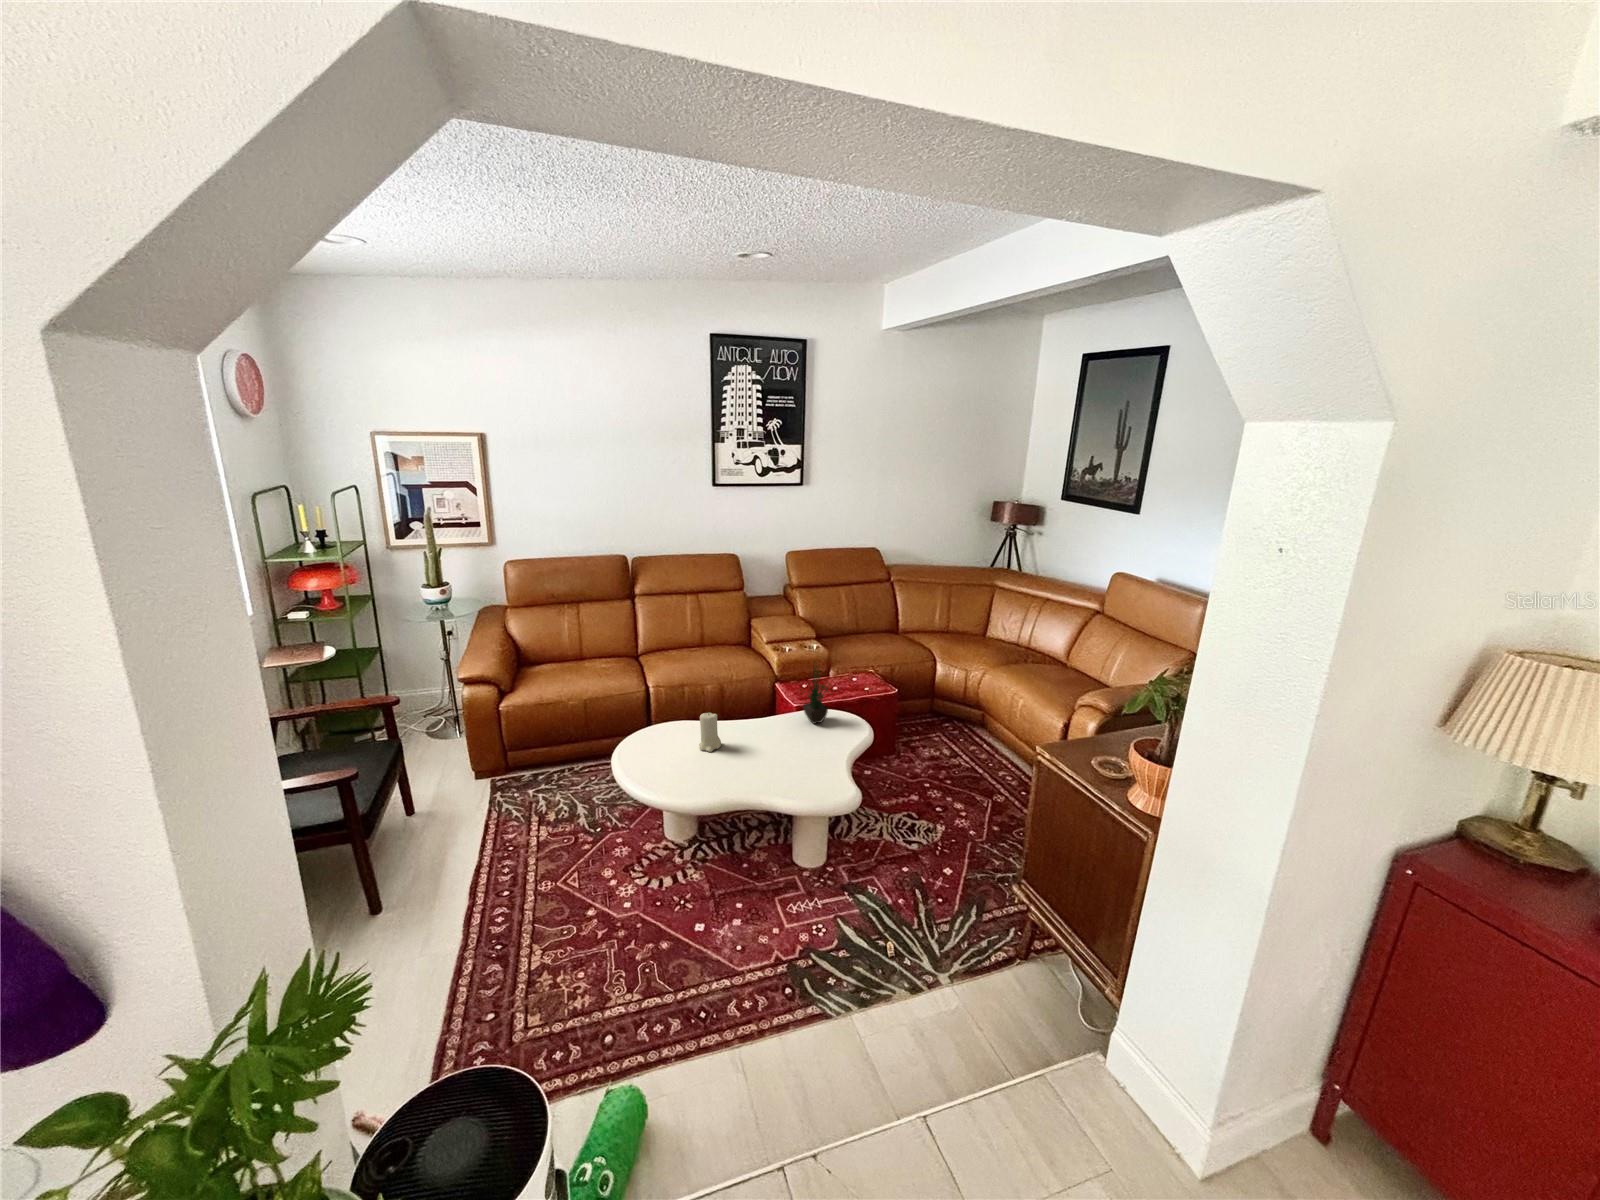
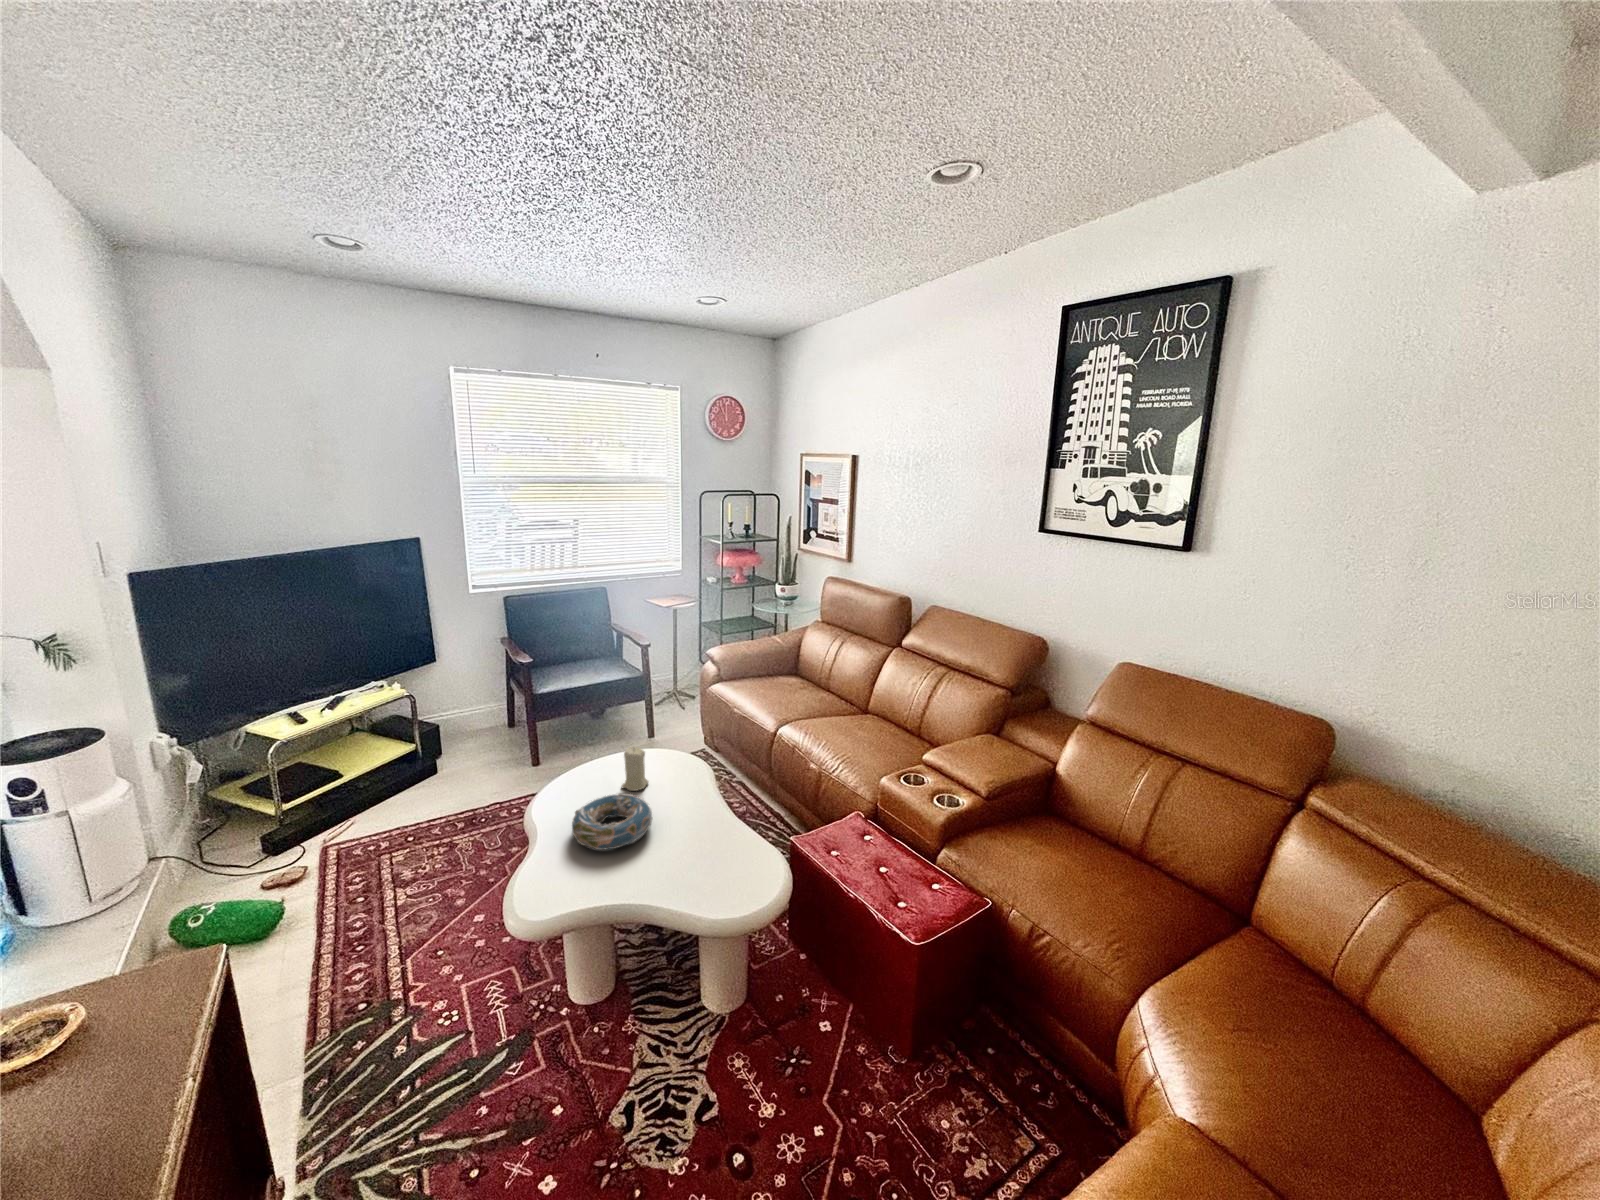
potted plant: present [803,661,831,724] -> none [681,744,744,857]
decorative bowl: none [745,726,809,766] -> present [572,793,652,850]

